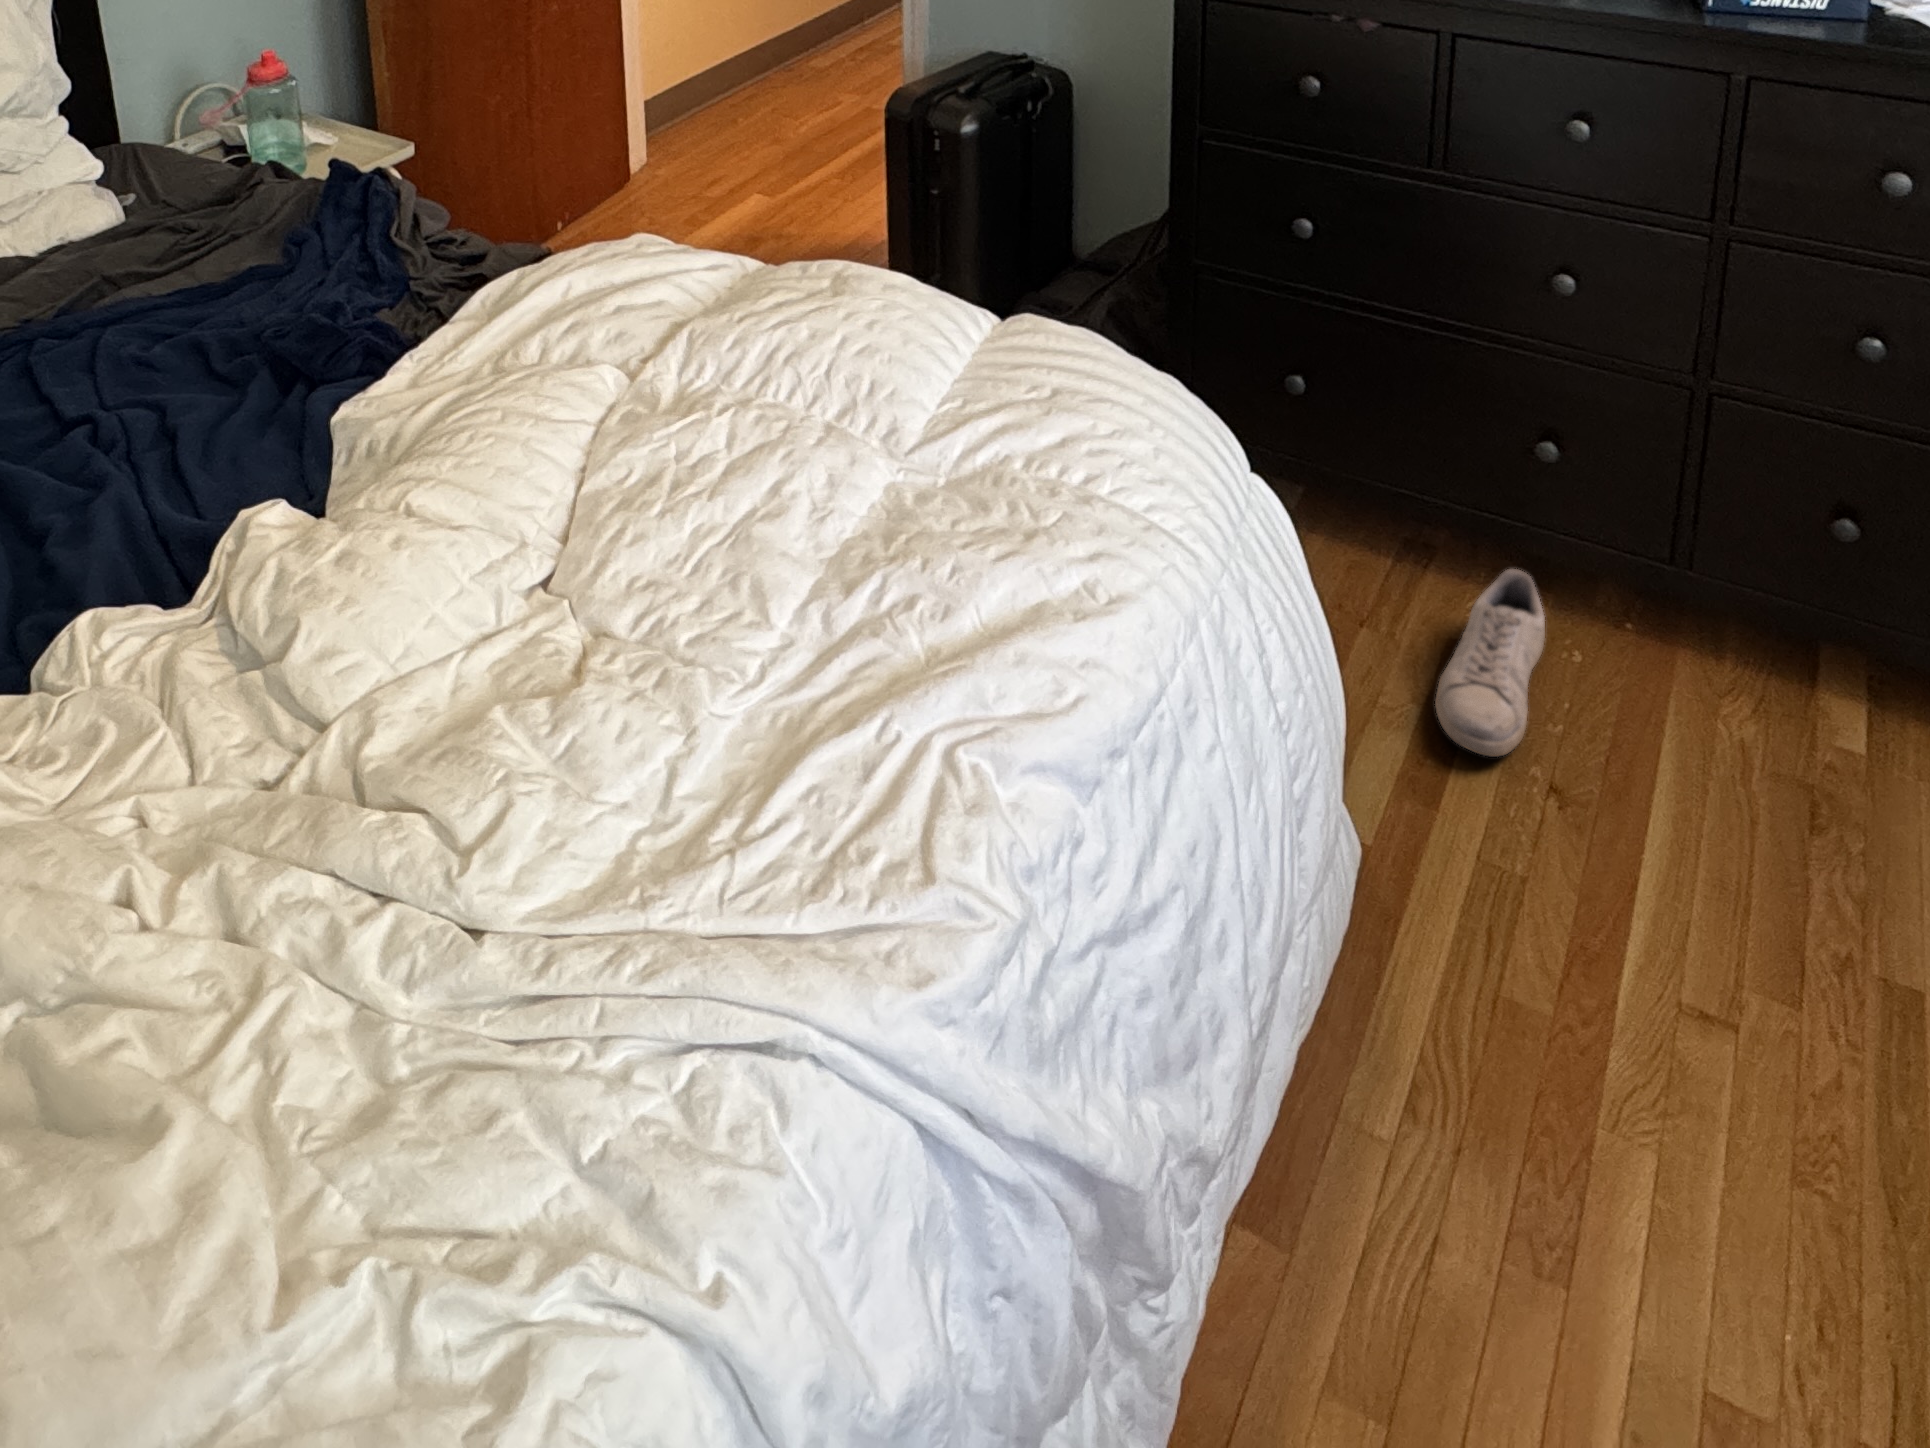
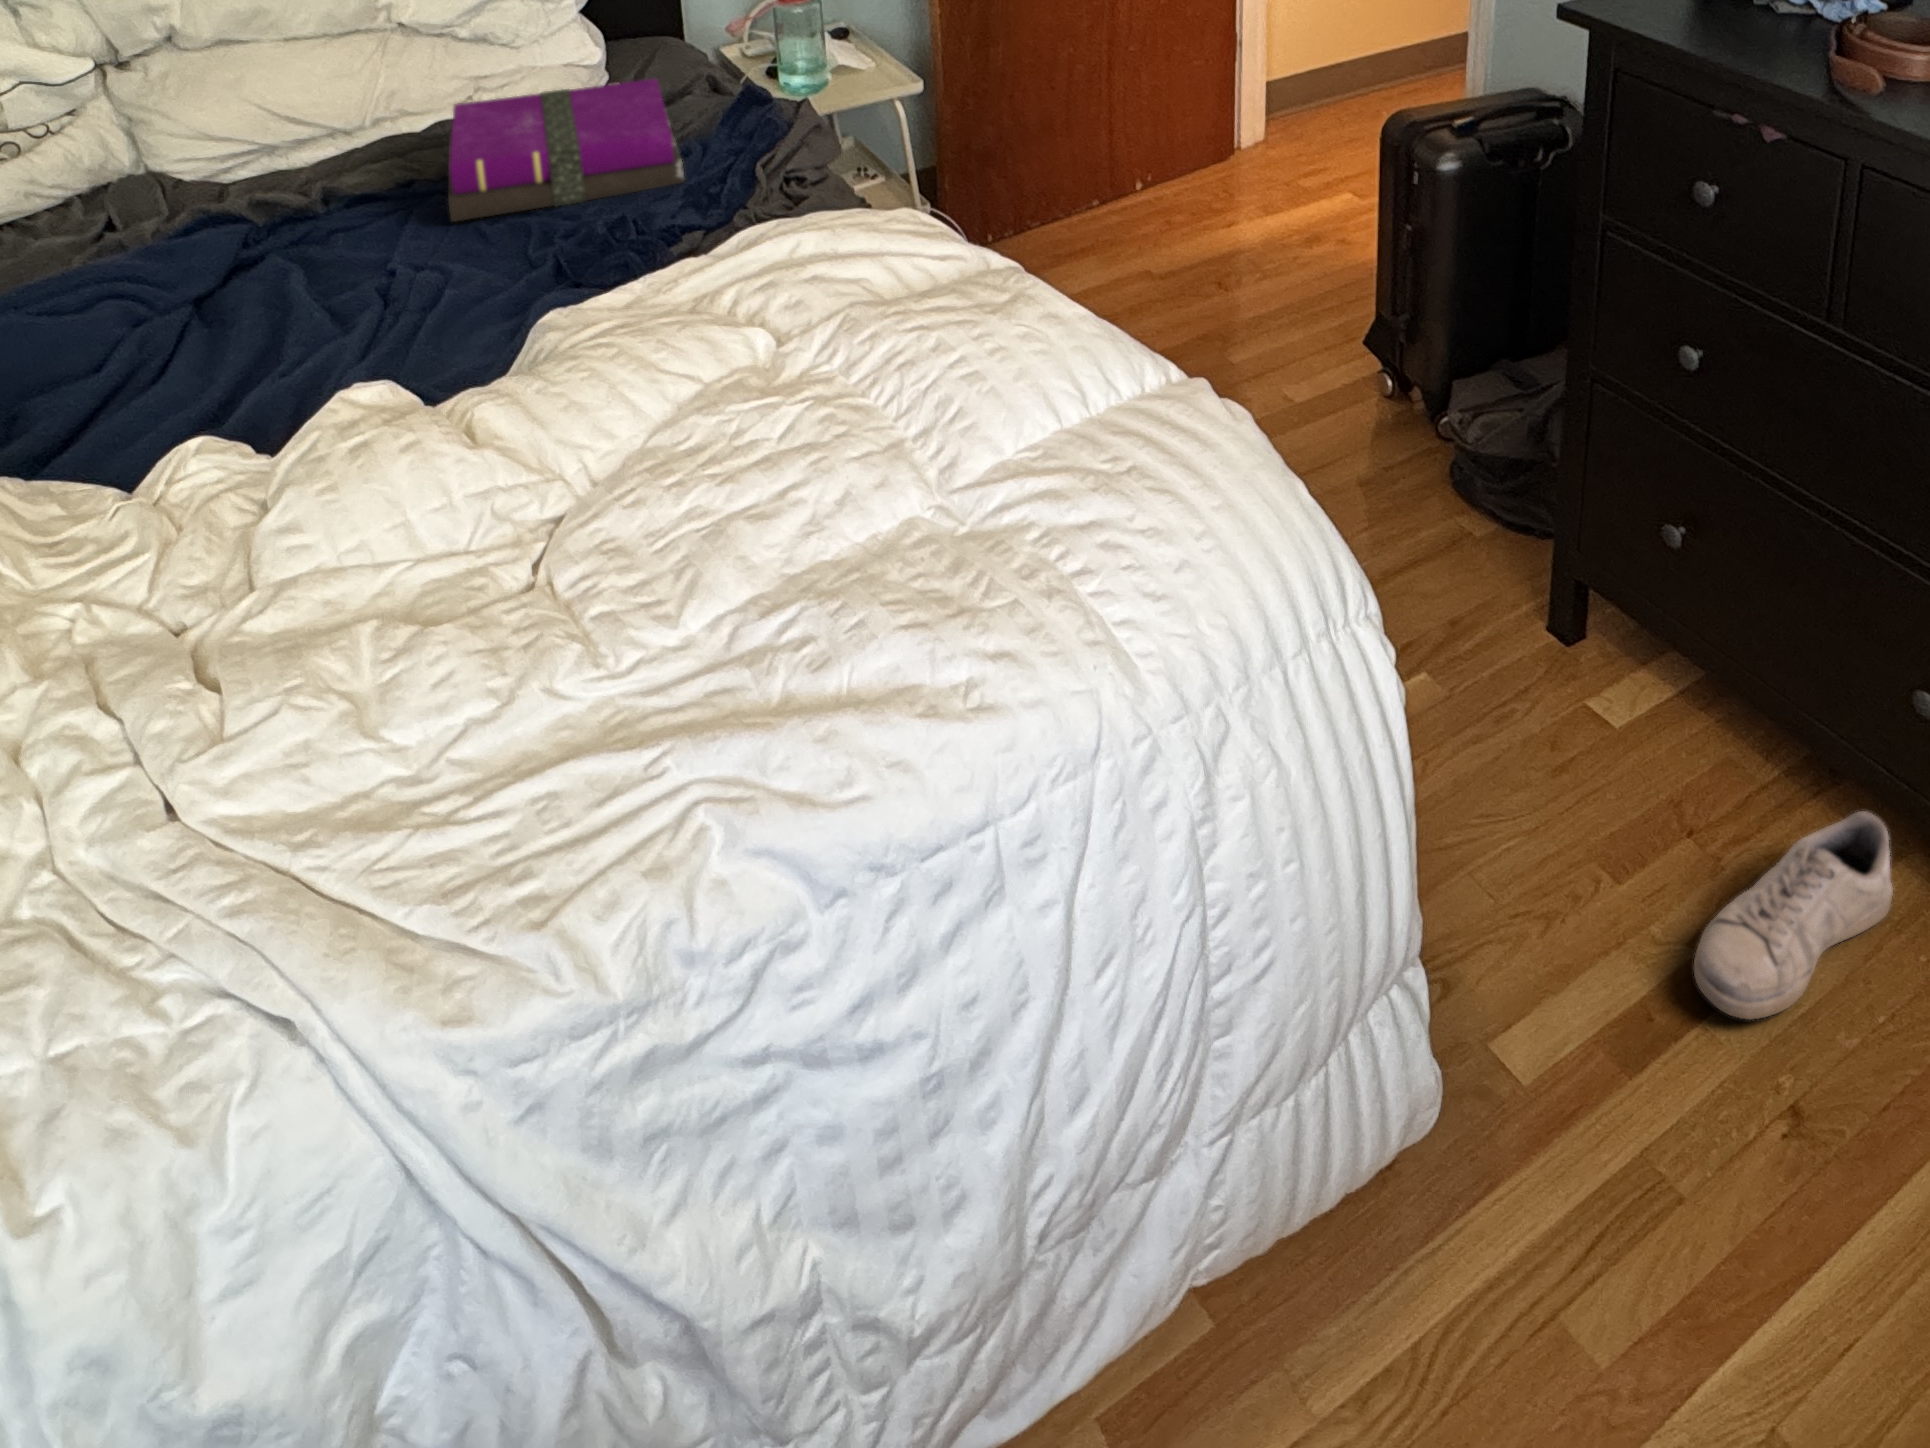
notebook: none [44,167,353,352] -> present [448,79,685,222]

